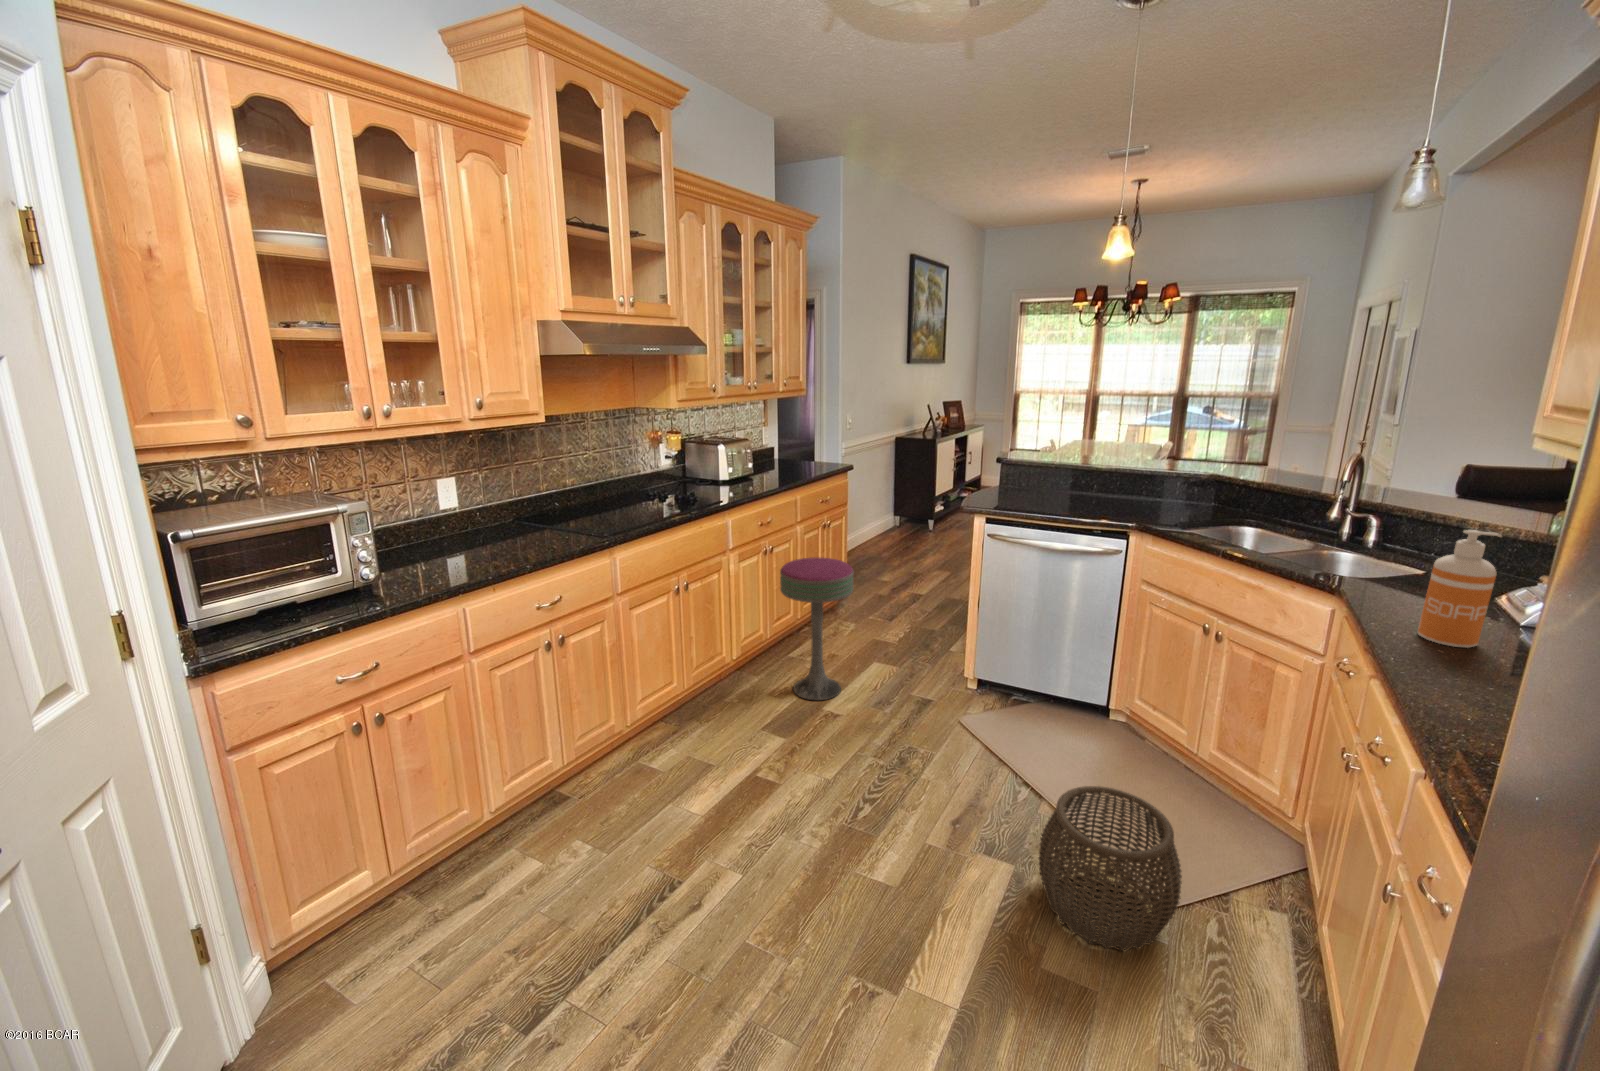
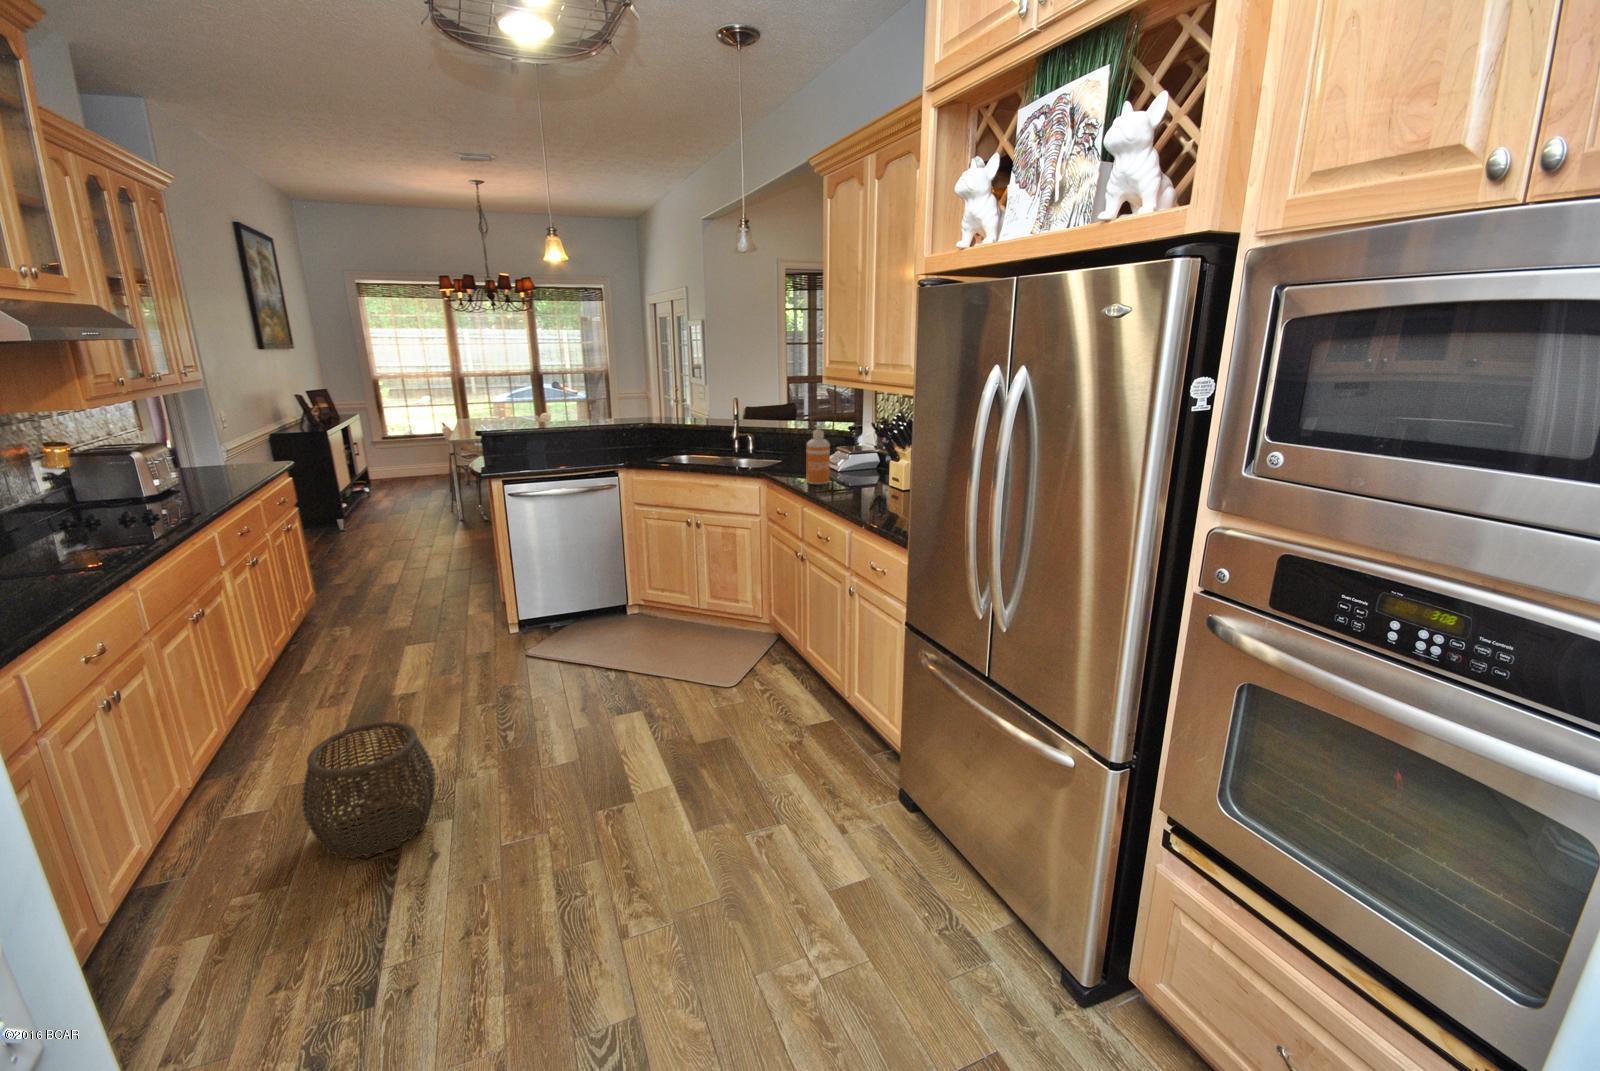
bar stool: present [780,557,854,700] -> none [301,549,398,699]
woven basket: present [1038,786,1182,951] -> present [302,721,436,859]

